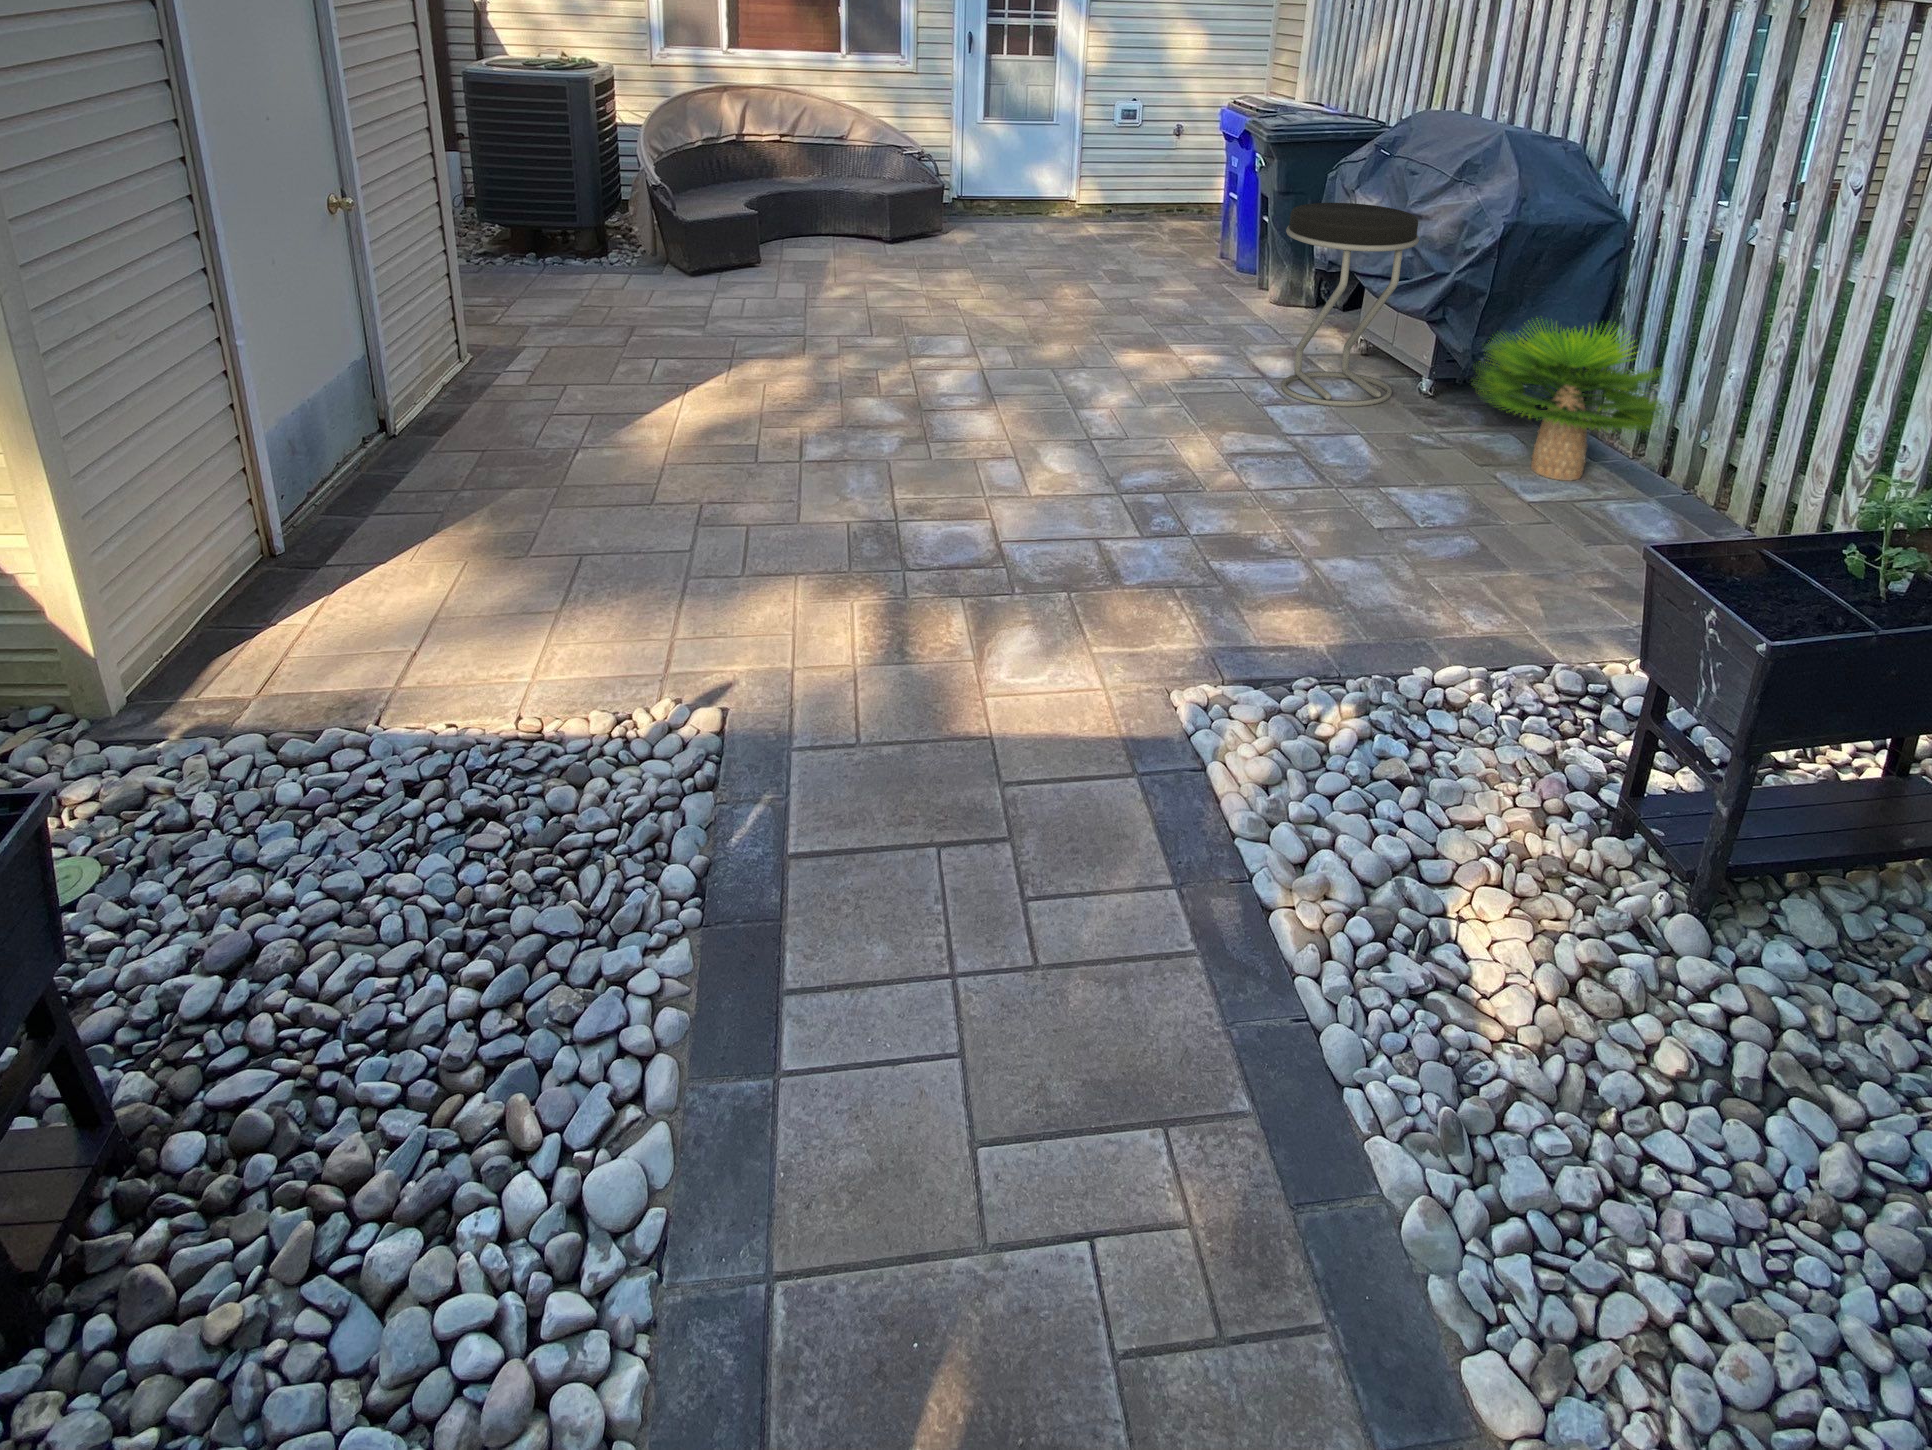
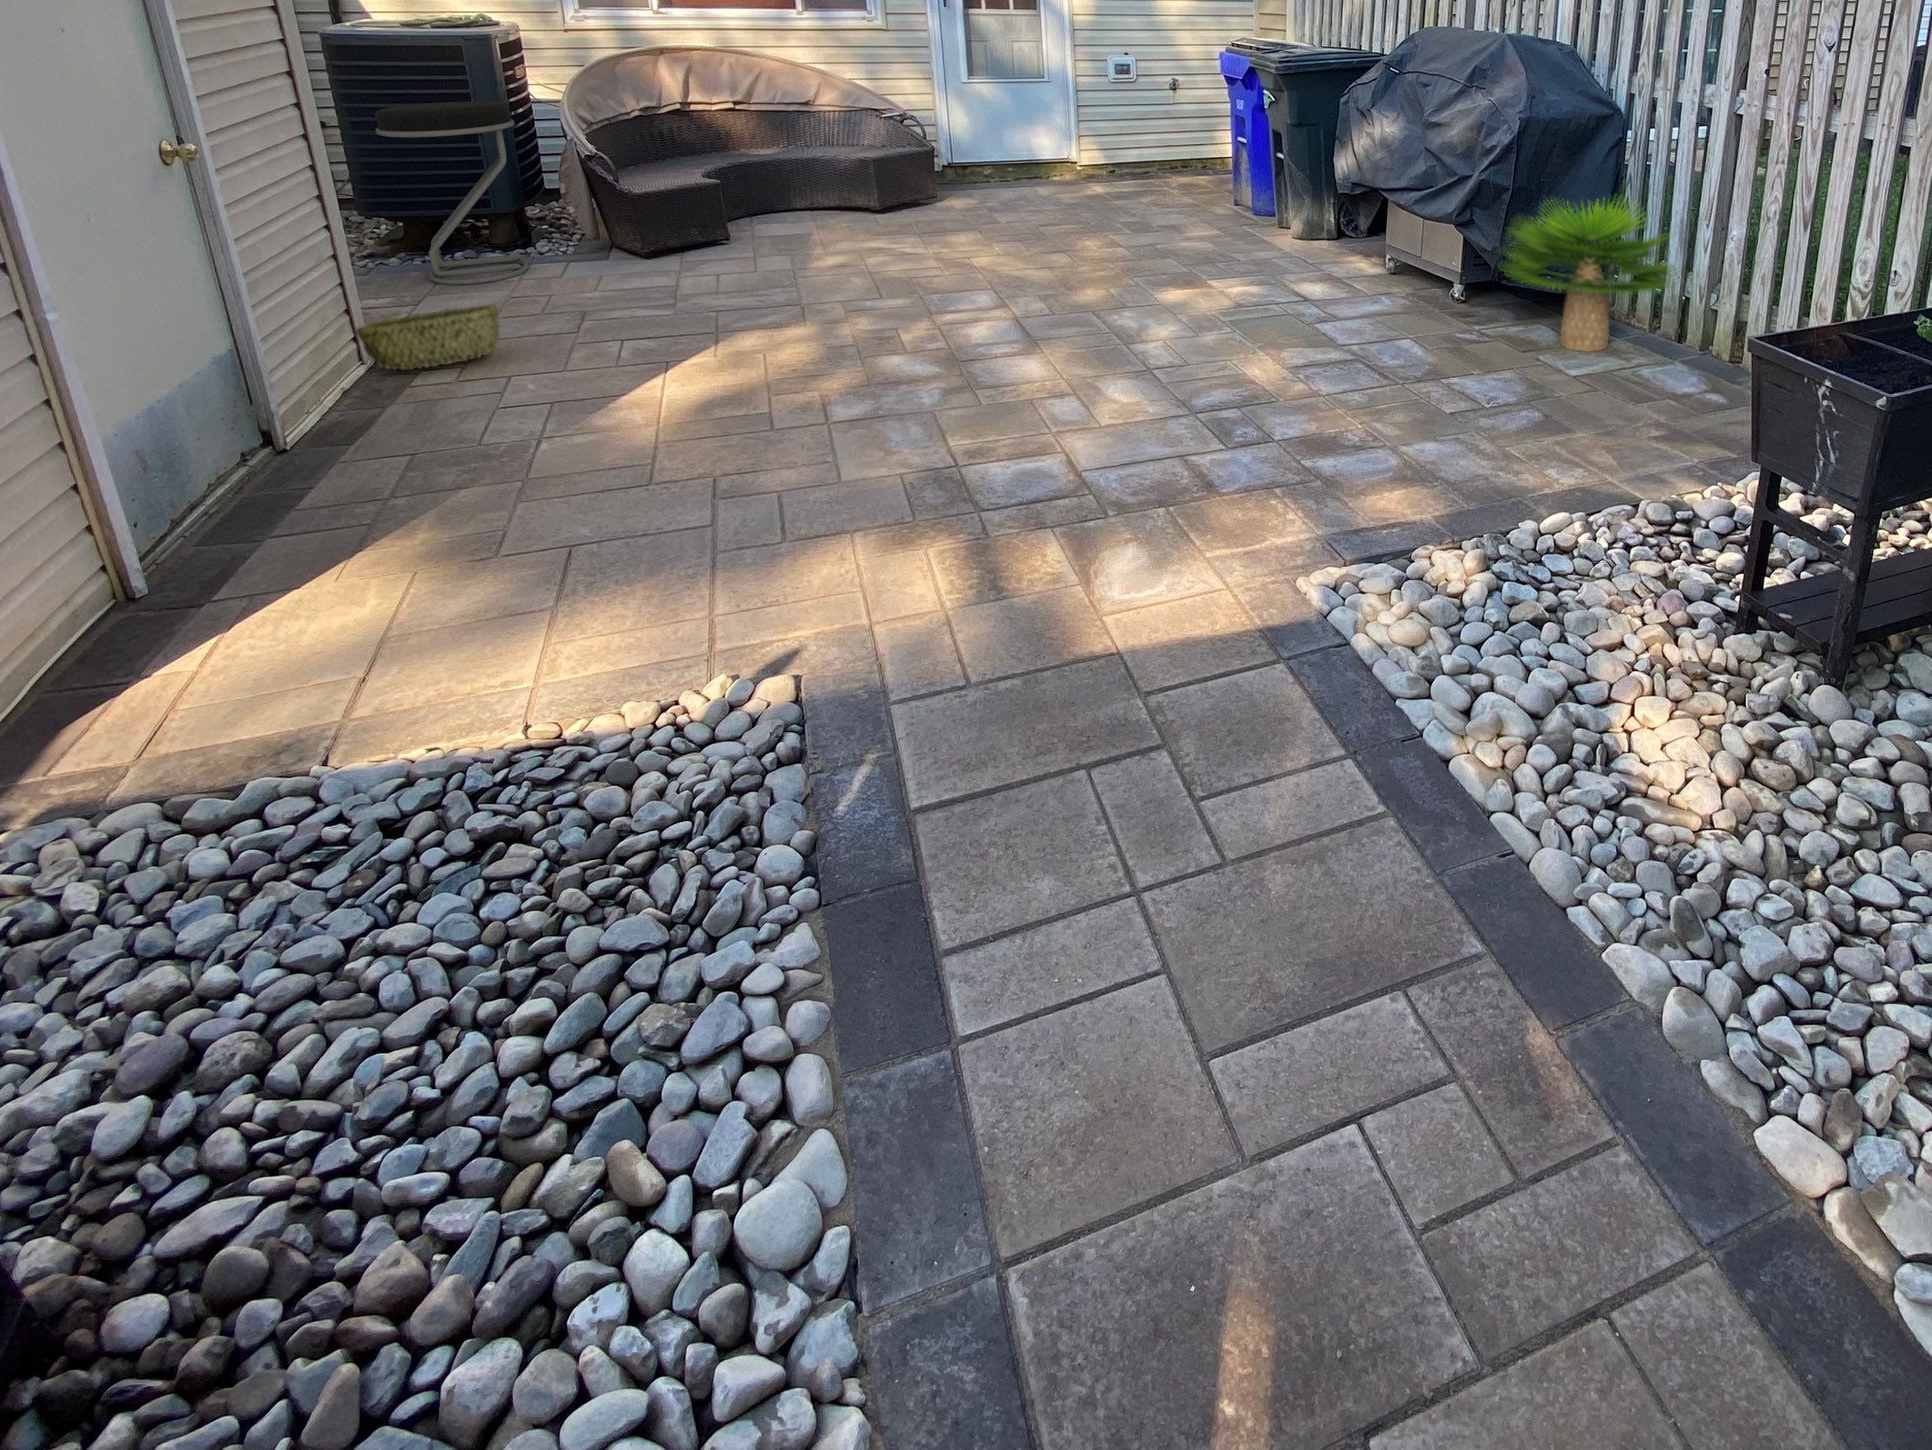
stool: present [1281,203,1419,407] -> present [375,101,529,285]
woven basket: none [465,314,574,365] -> present [356,304,499,370]

